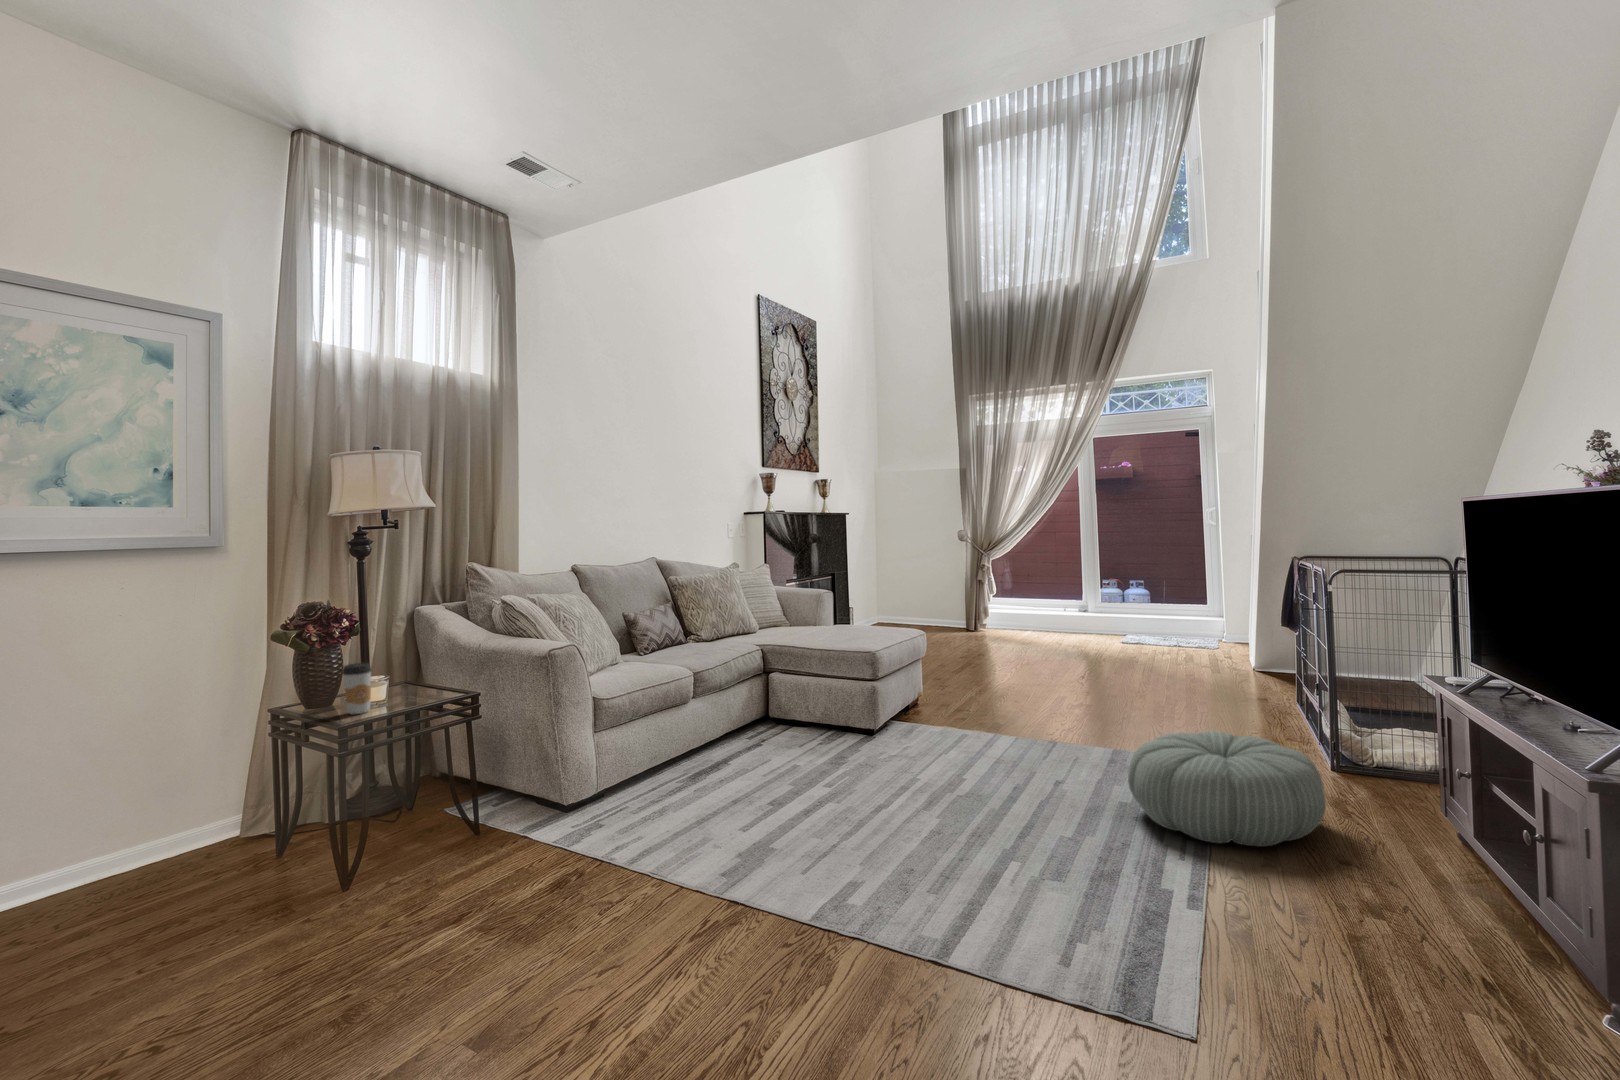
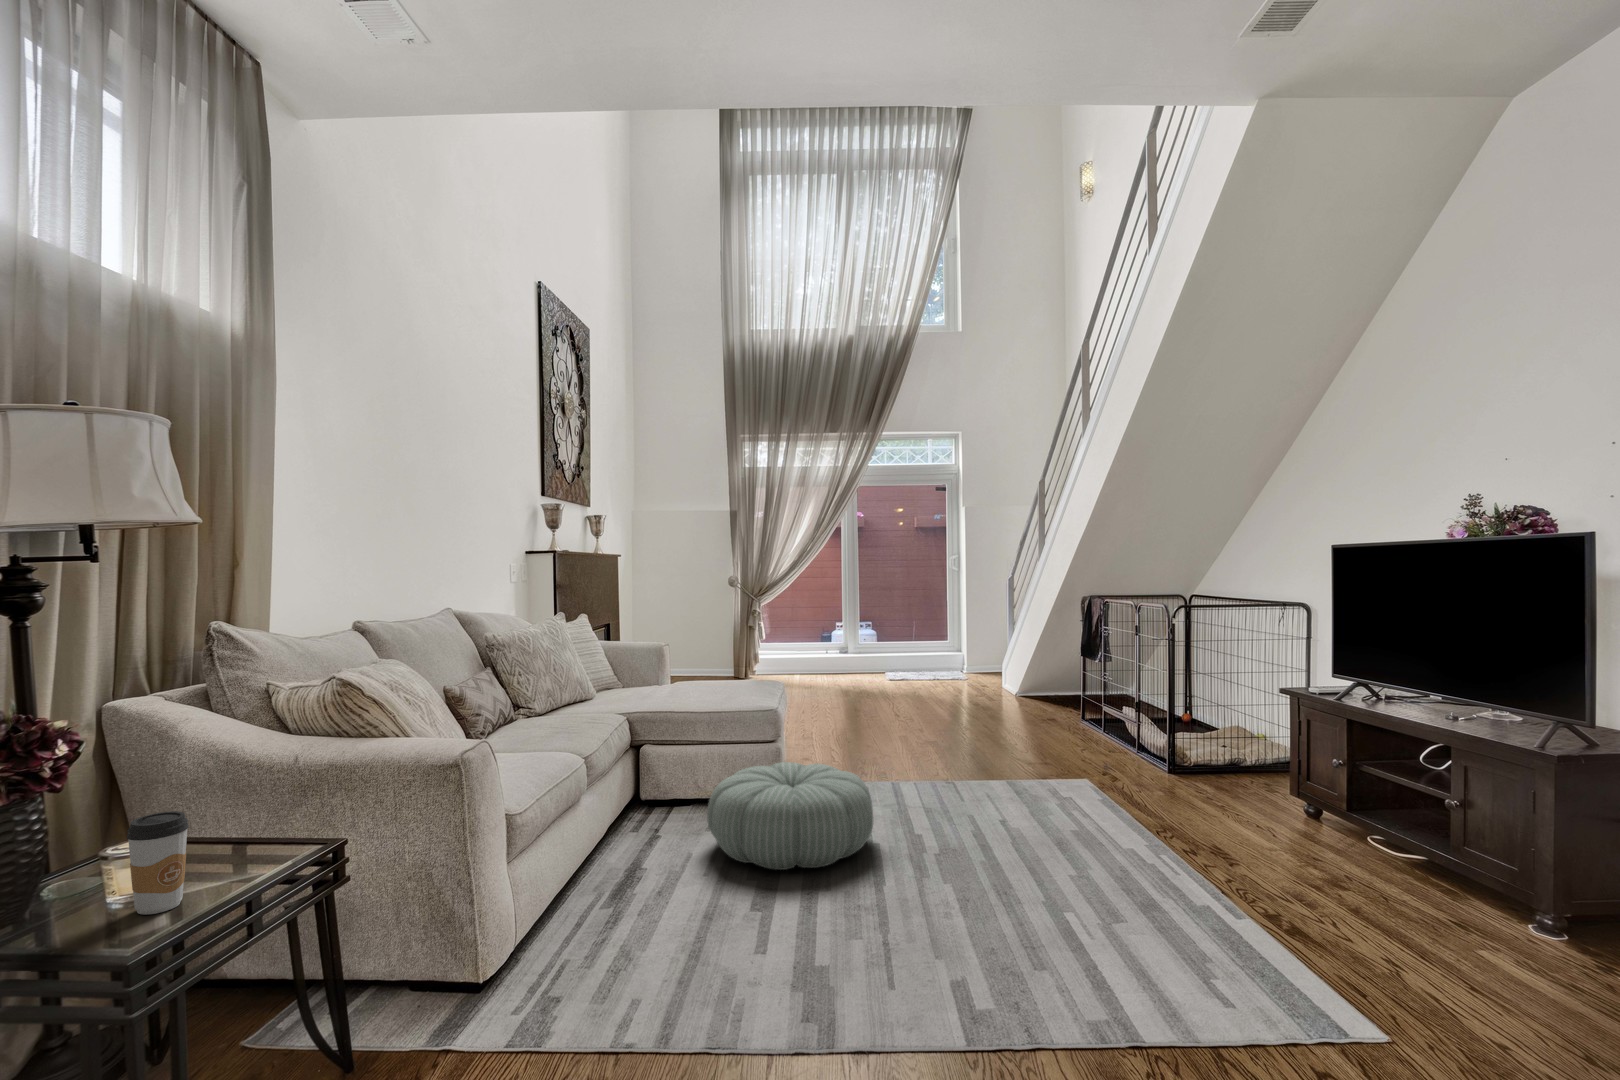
pouf: present [1128,731,1326,846] -> present [707,762,873,870]

